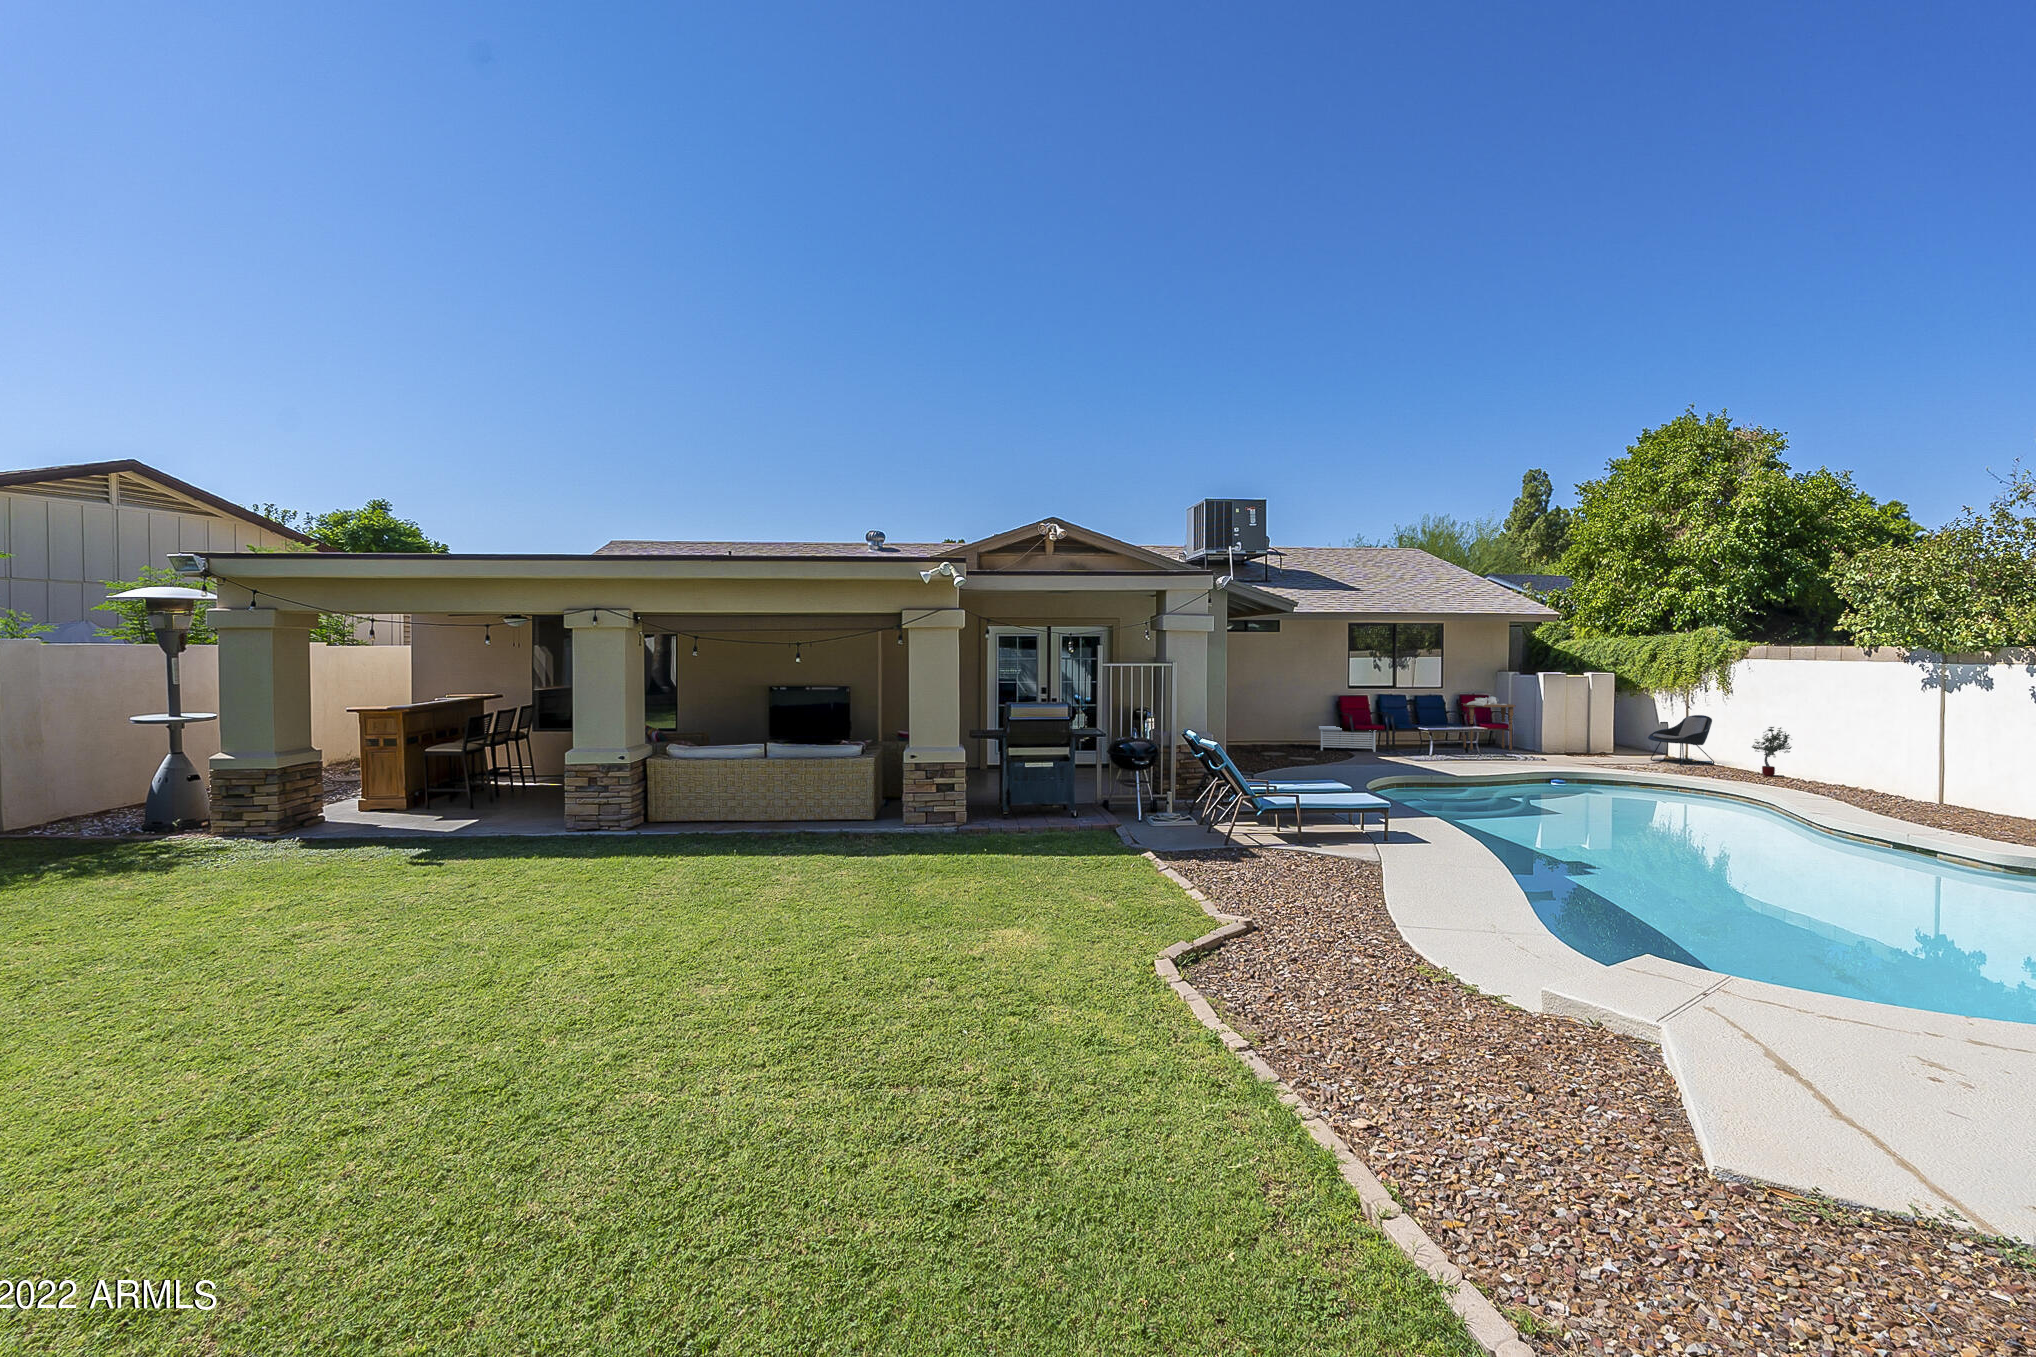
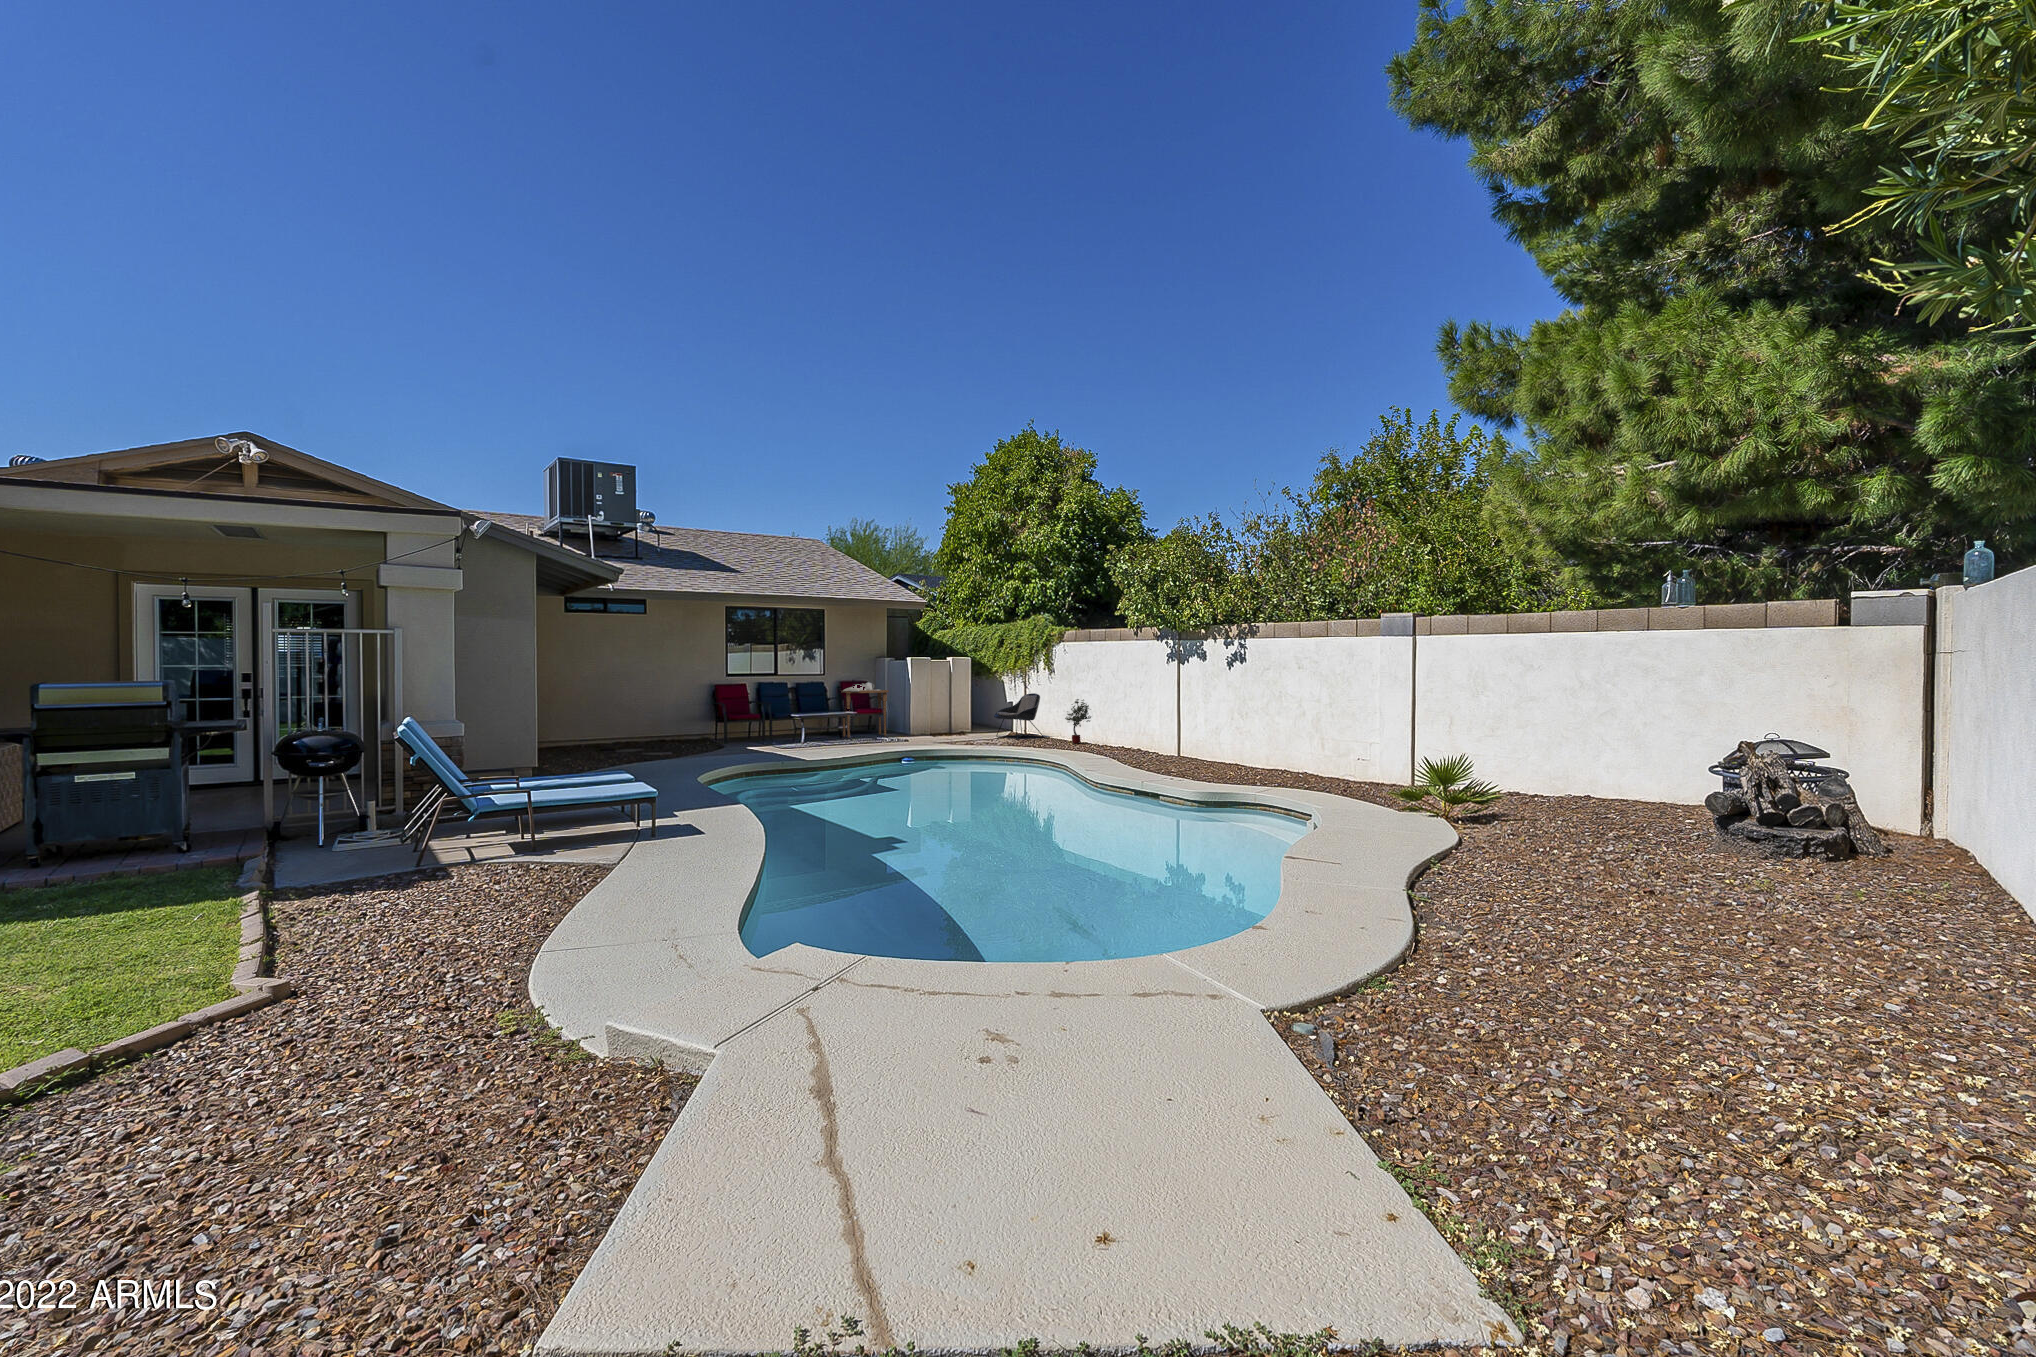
storage bench: present [1319,726,1376,752] -> none [685,717,751,747]

